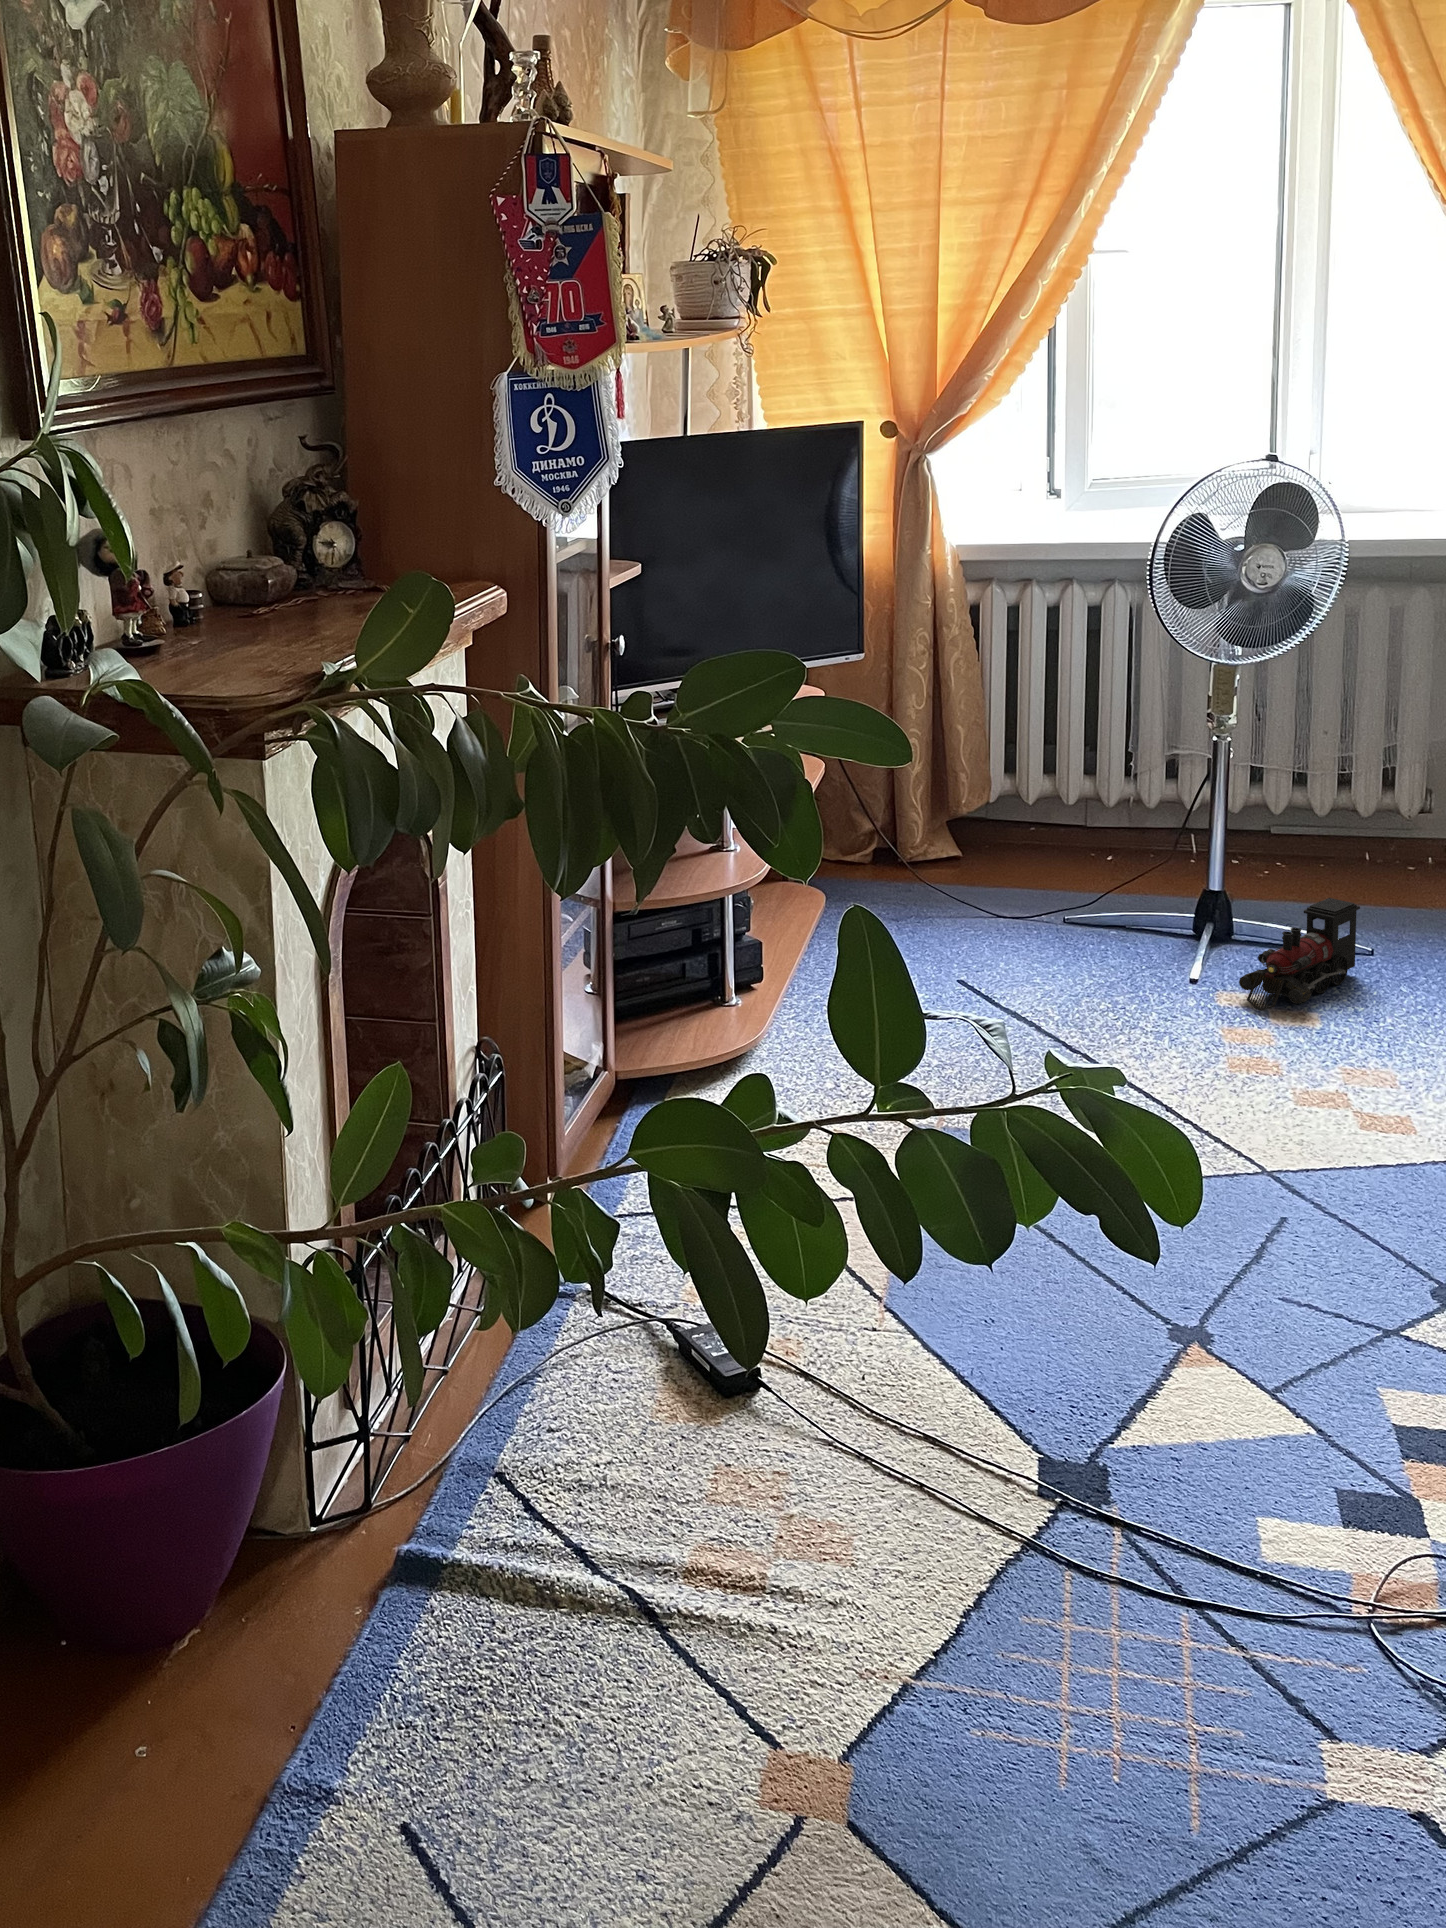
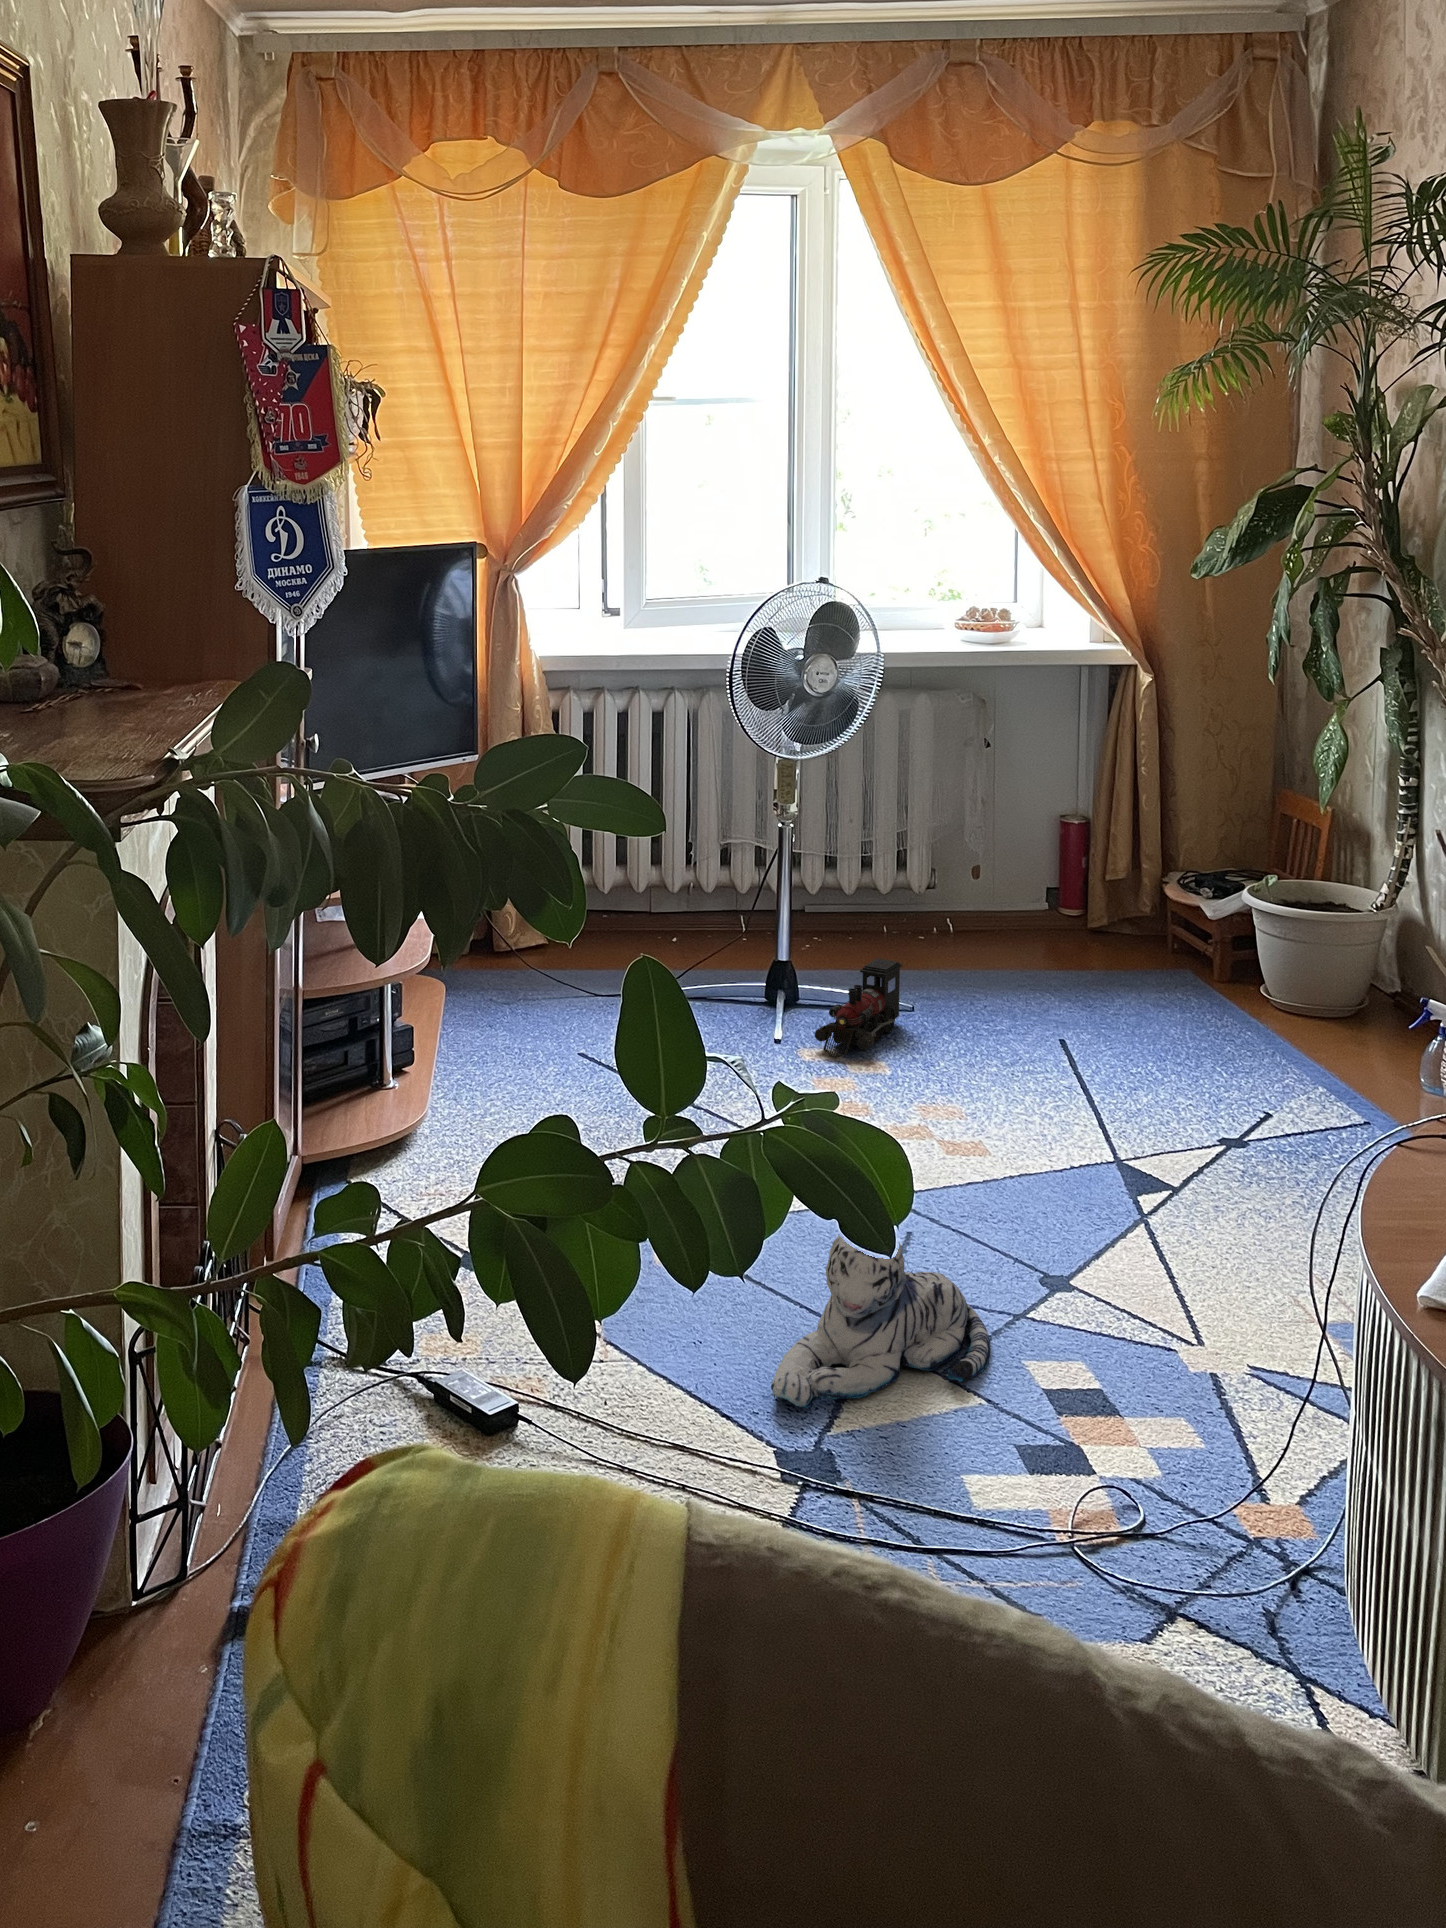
plush toy: none [1052,1211,1345,1414] -> present [771,1235,990,1408]

